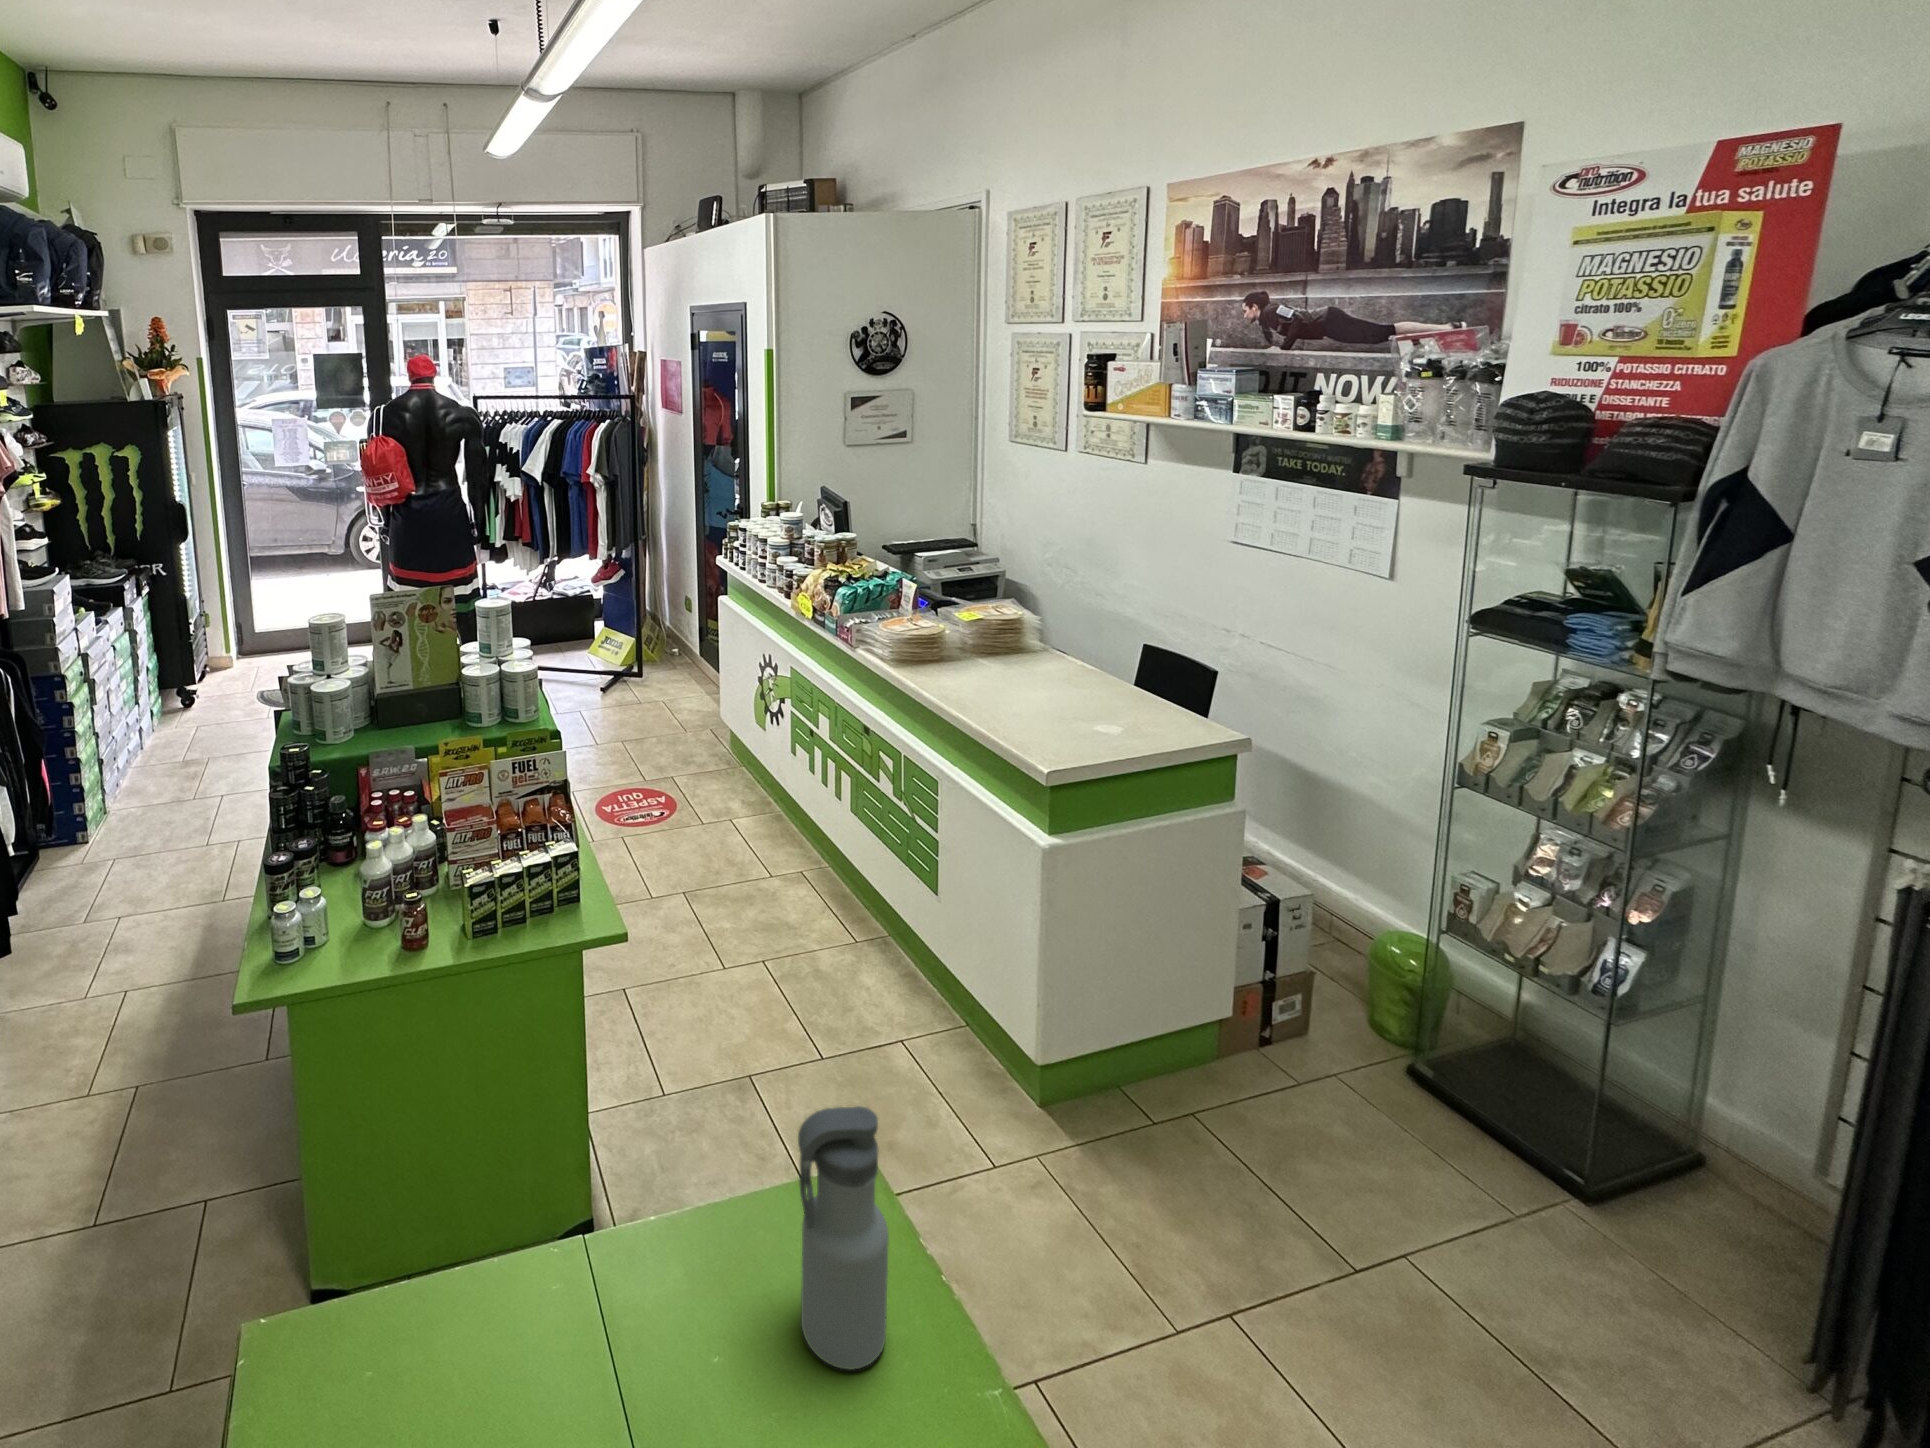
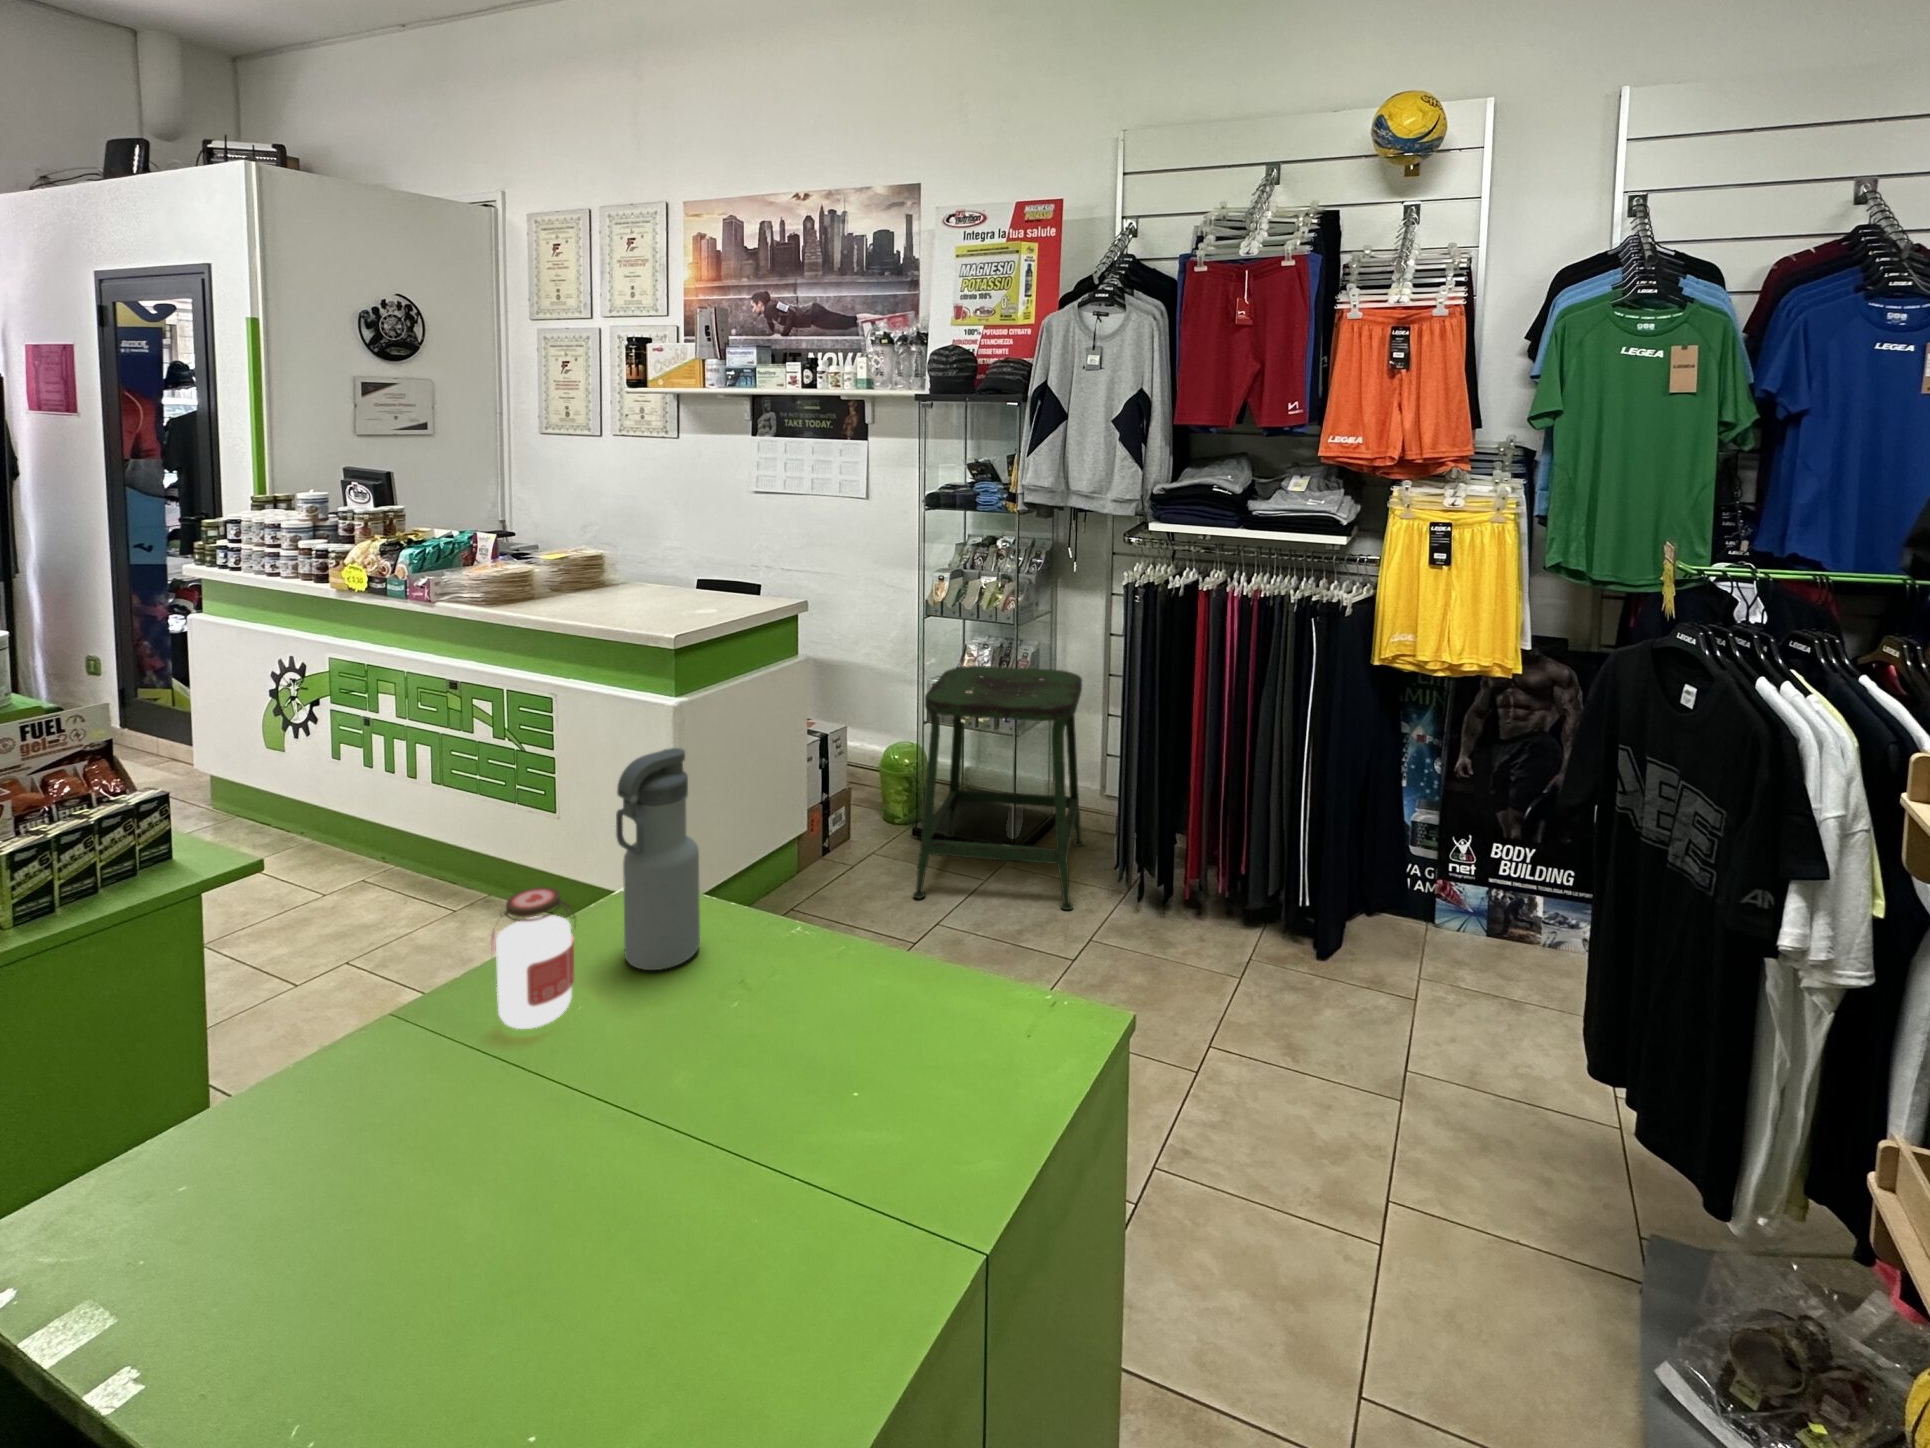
stool: none [1375,871,1766,1353] -> present [913,666,1084,910]
jar: none [649,1217,730,1383] -> present [491,887,575,1029]

